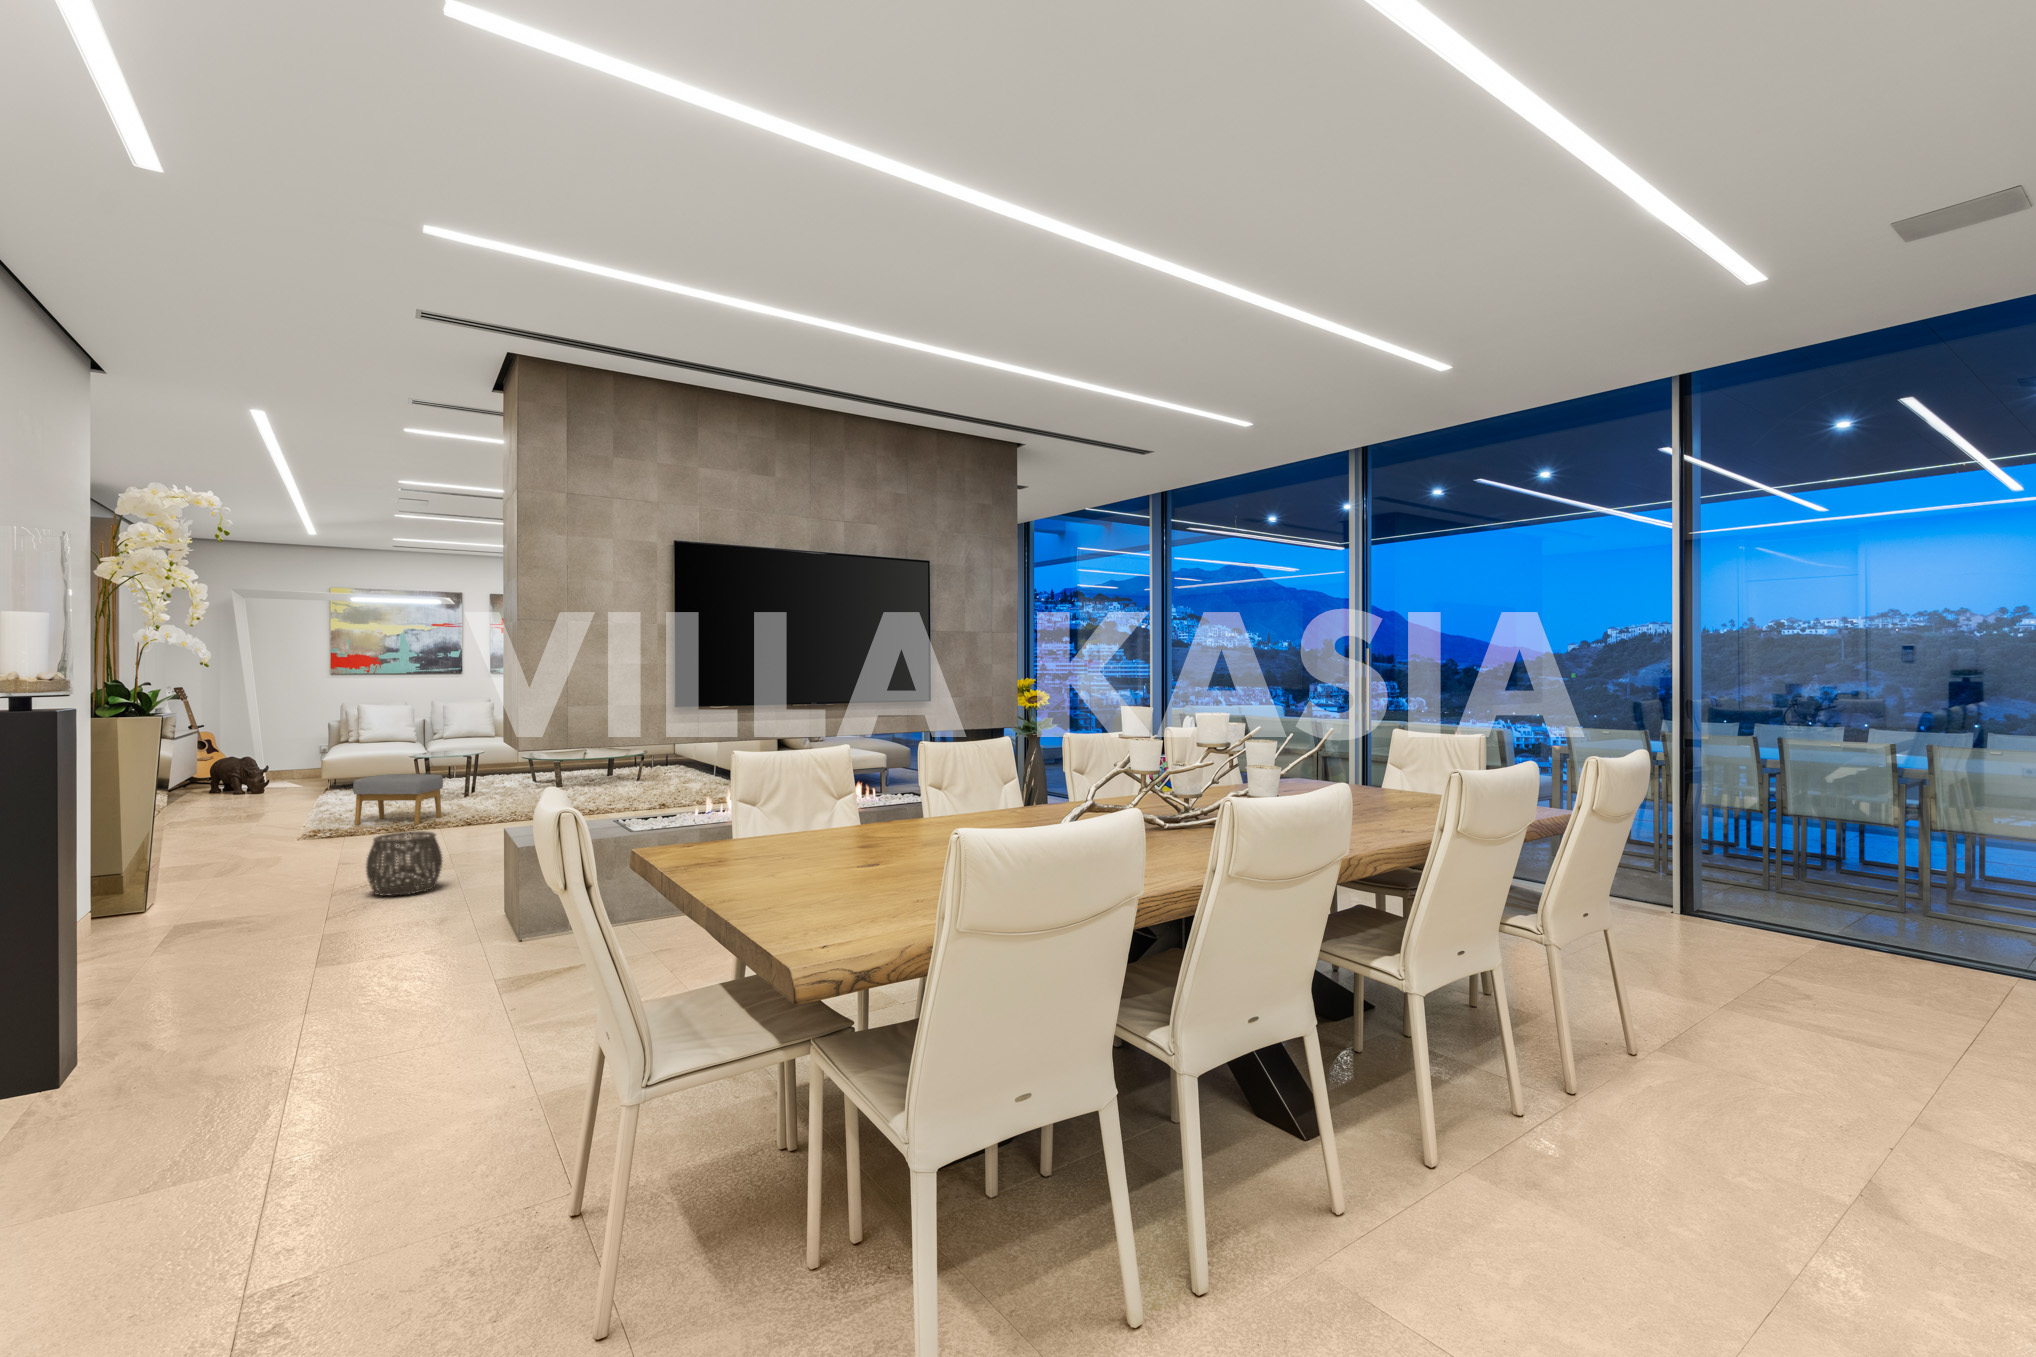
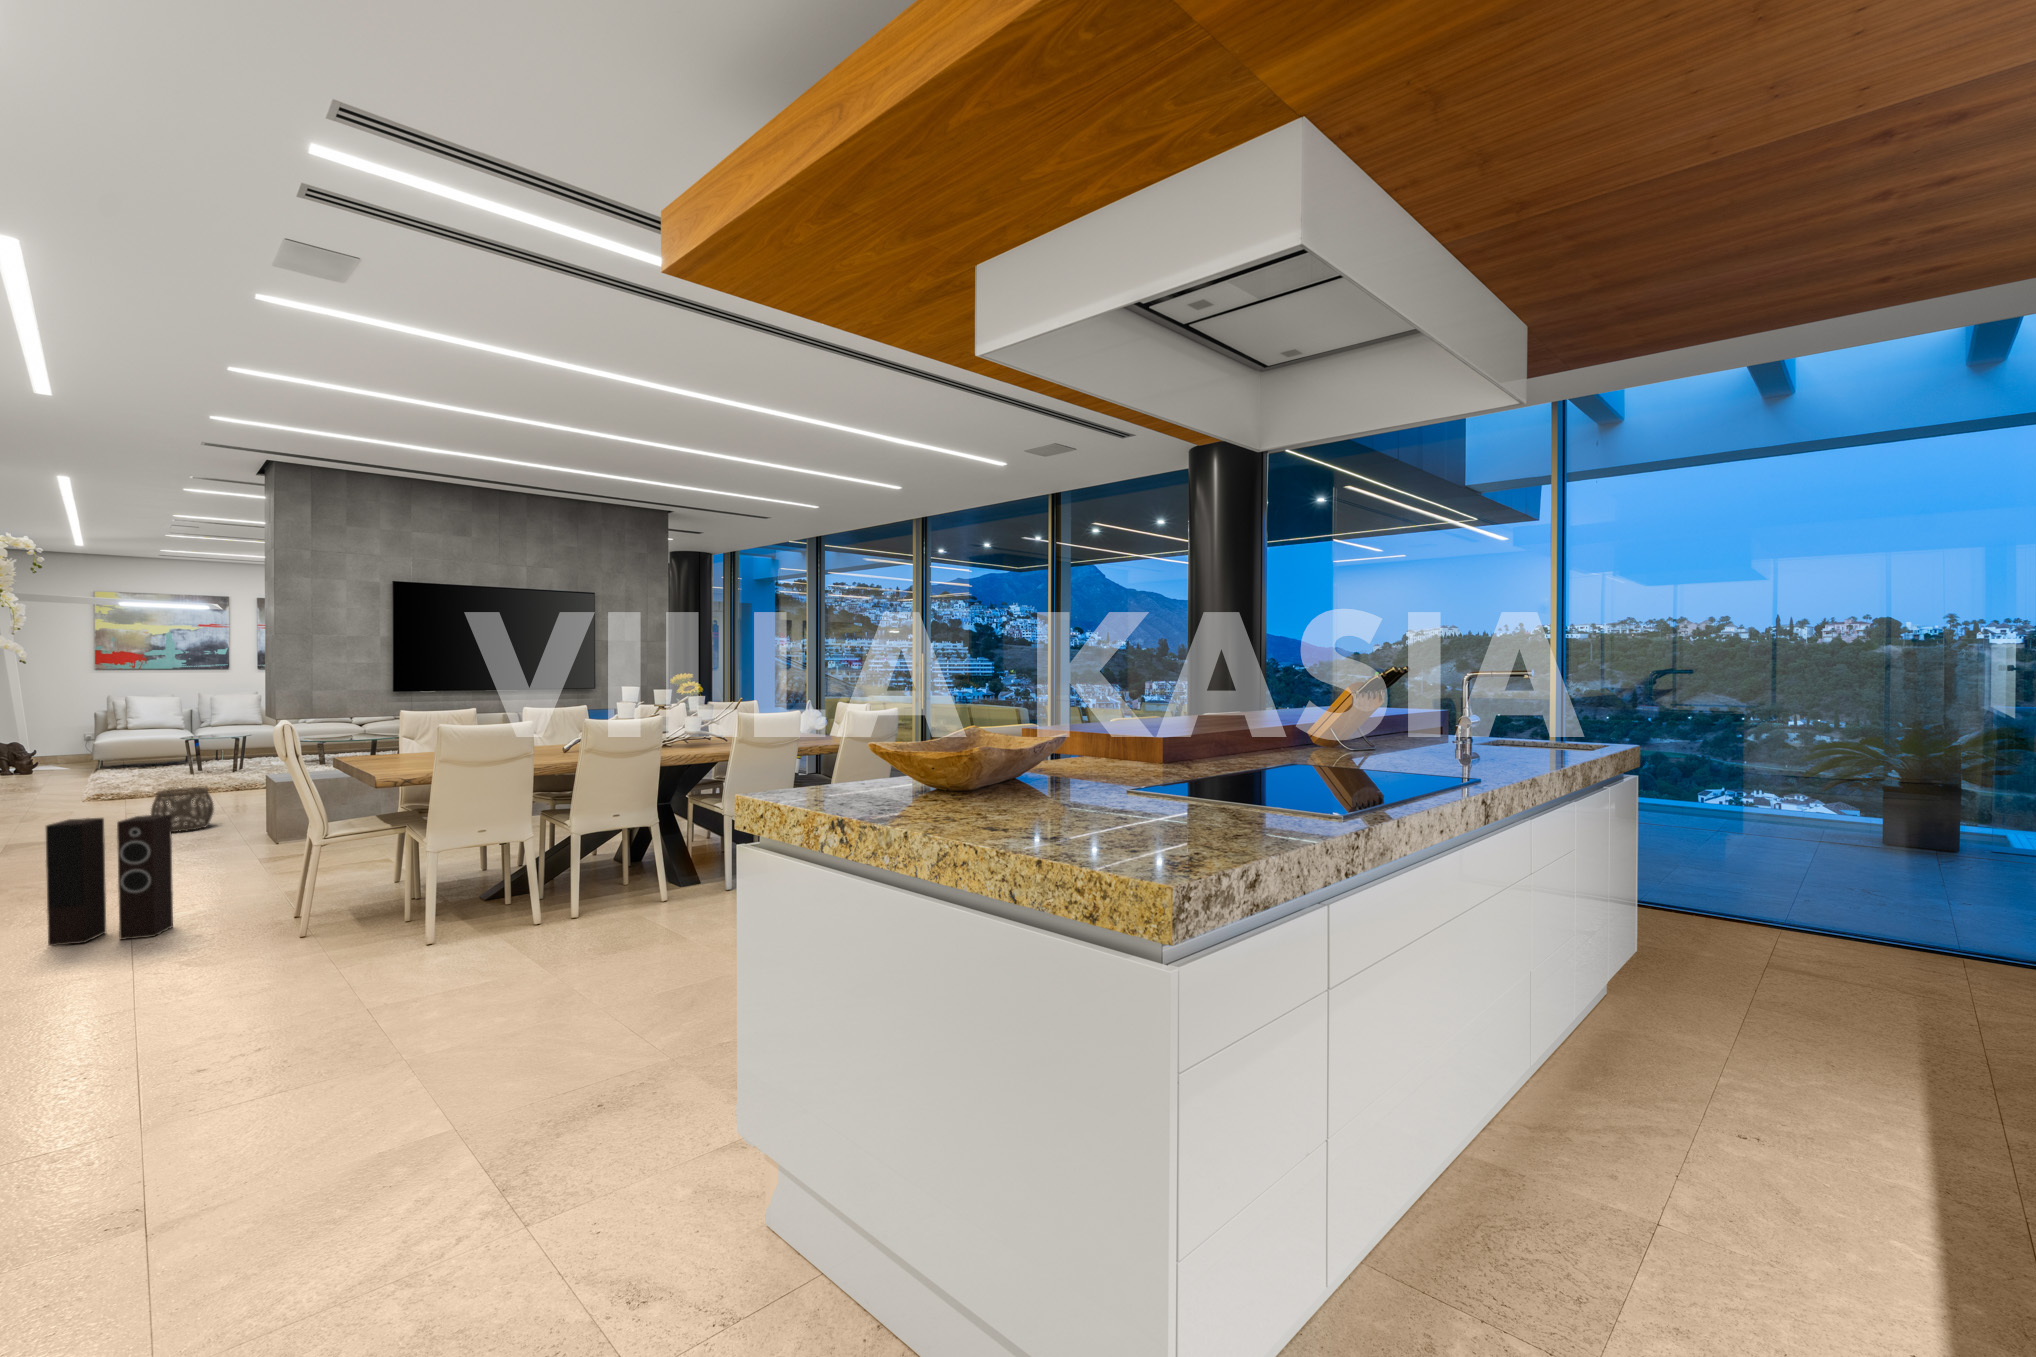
footstool: present [353,774,443,825] -> none [129,752,213,793]
speaker: none [146,933,367,1203] -> present [46,814,173,946]

